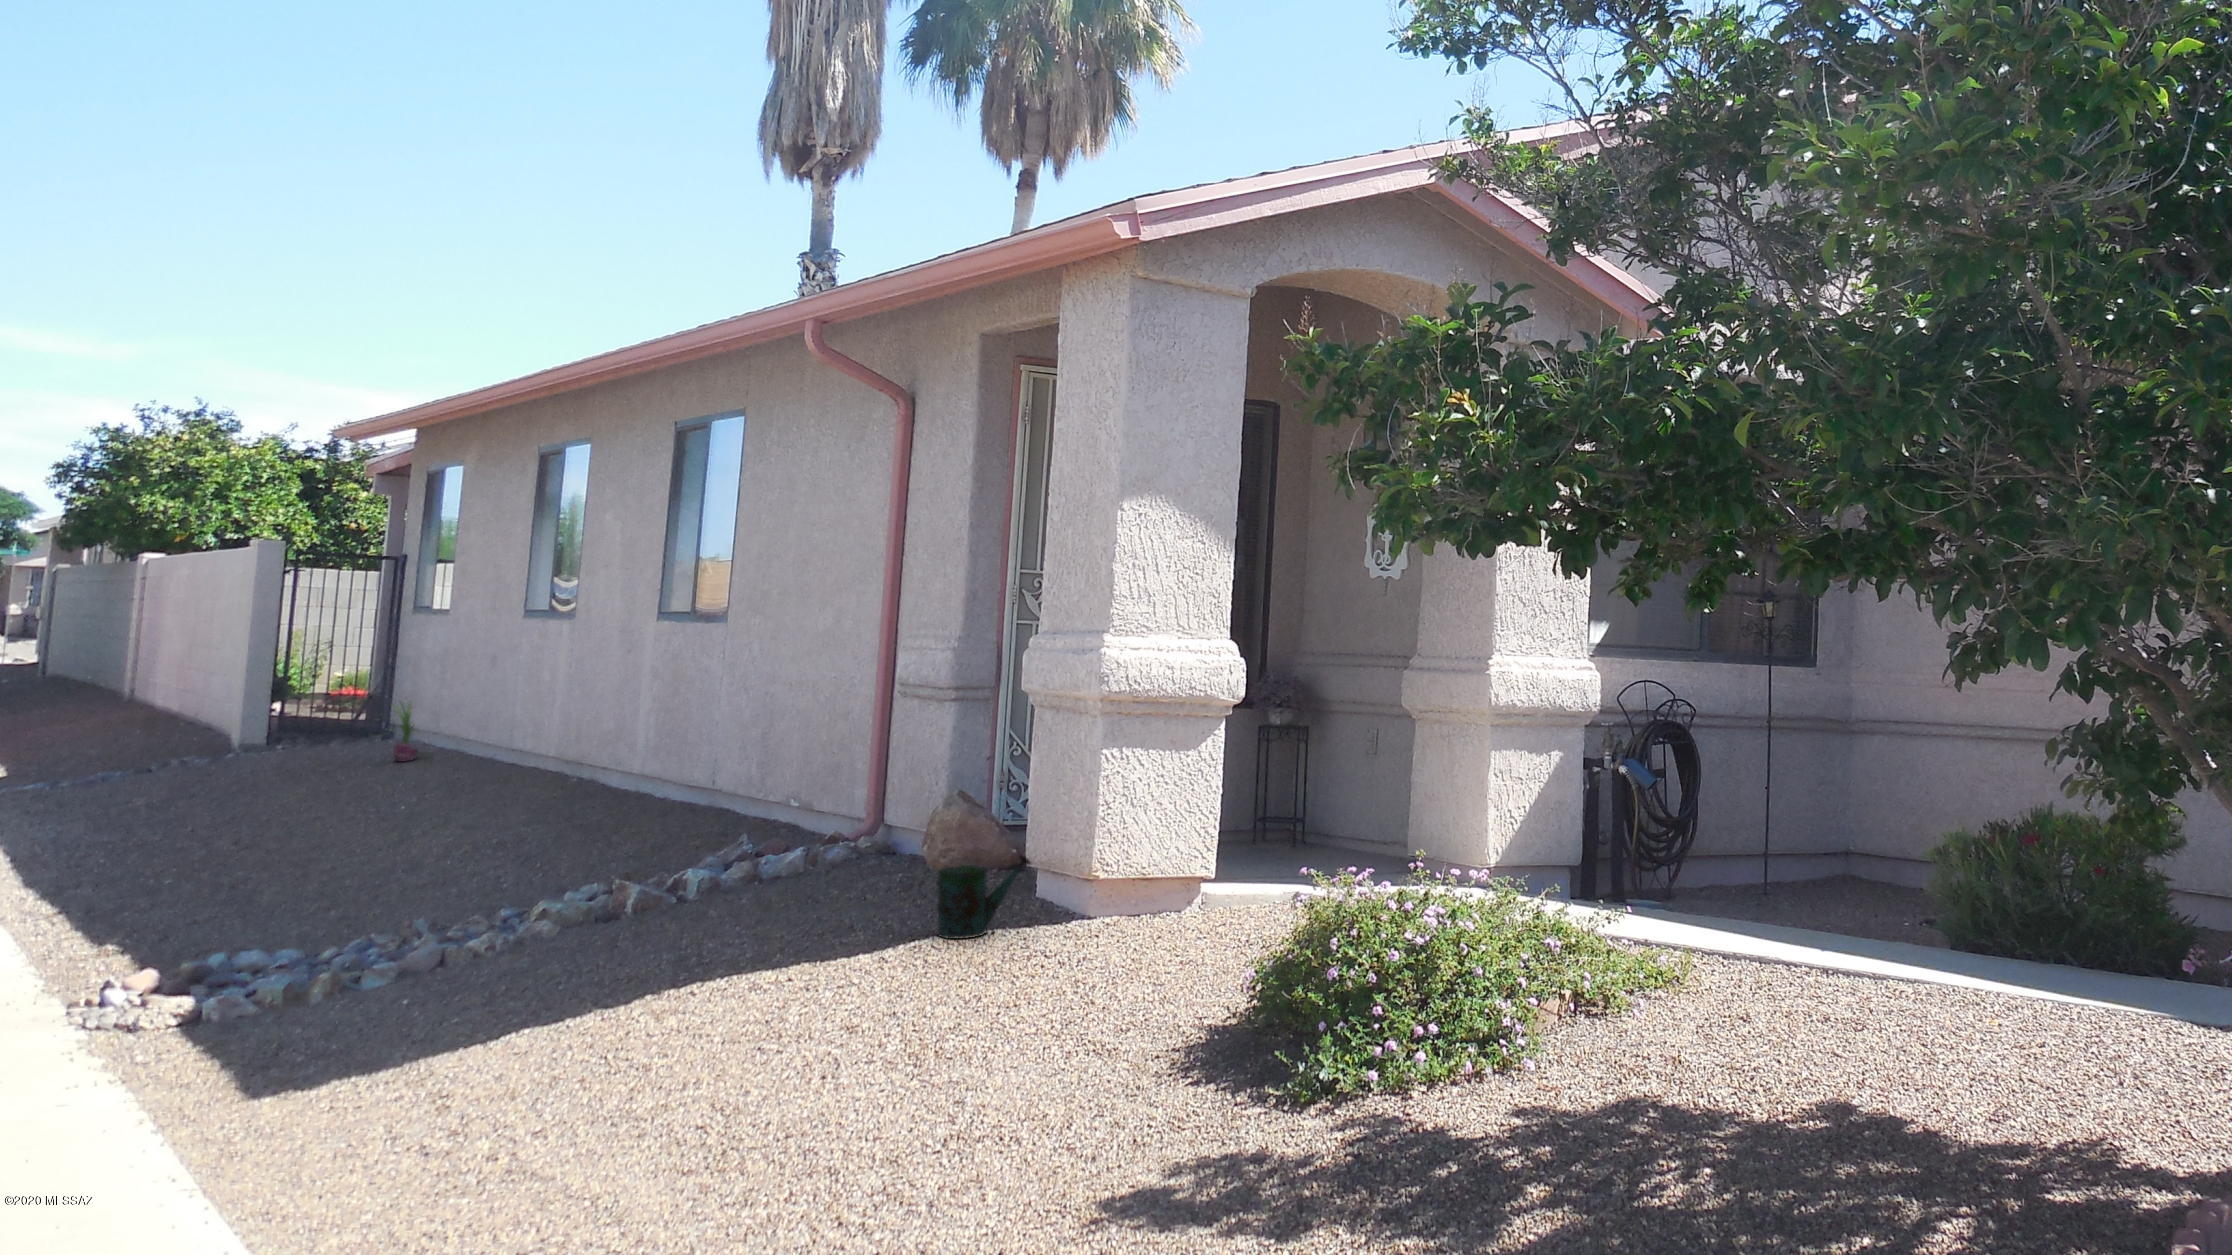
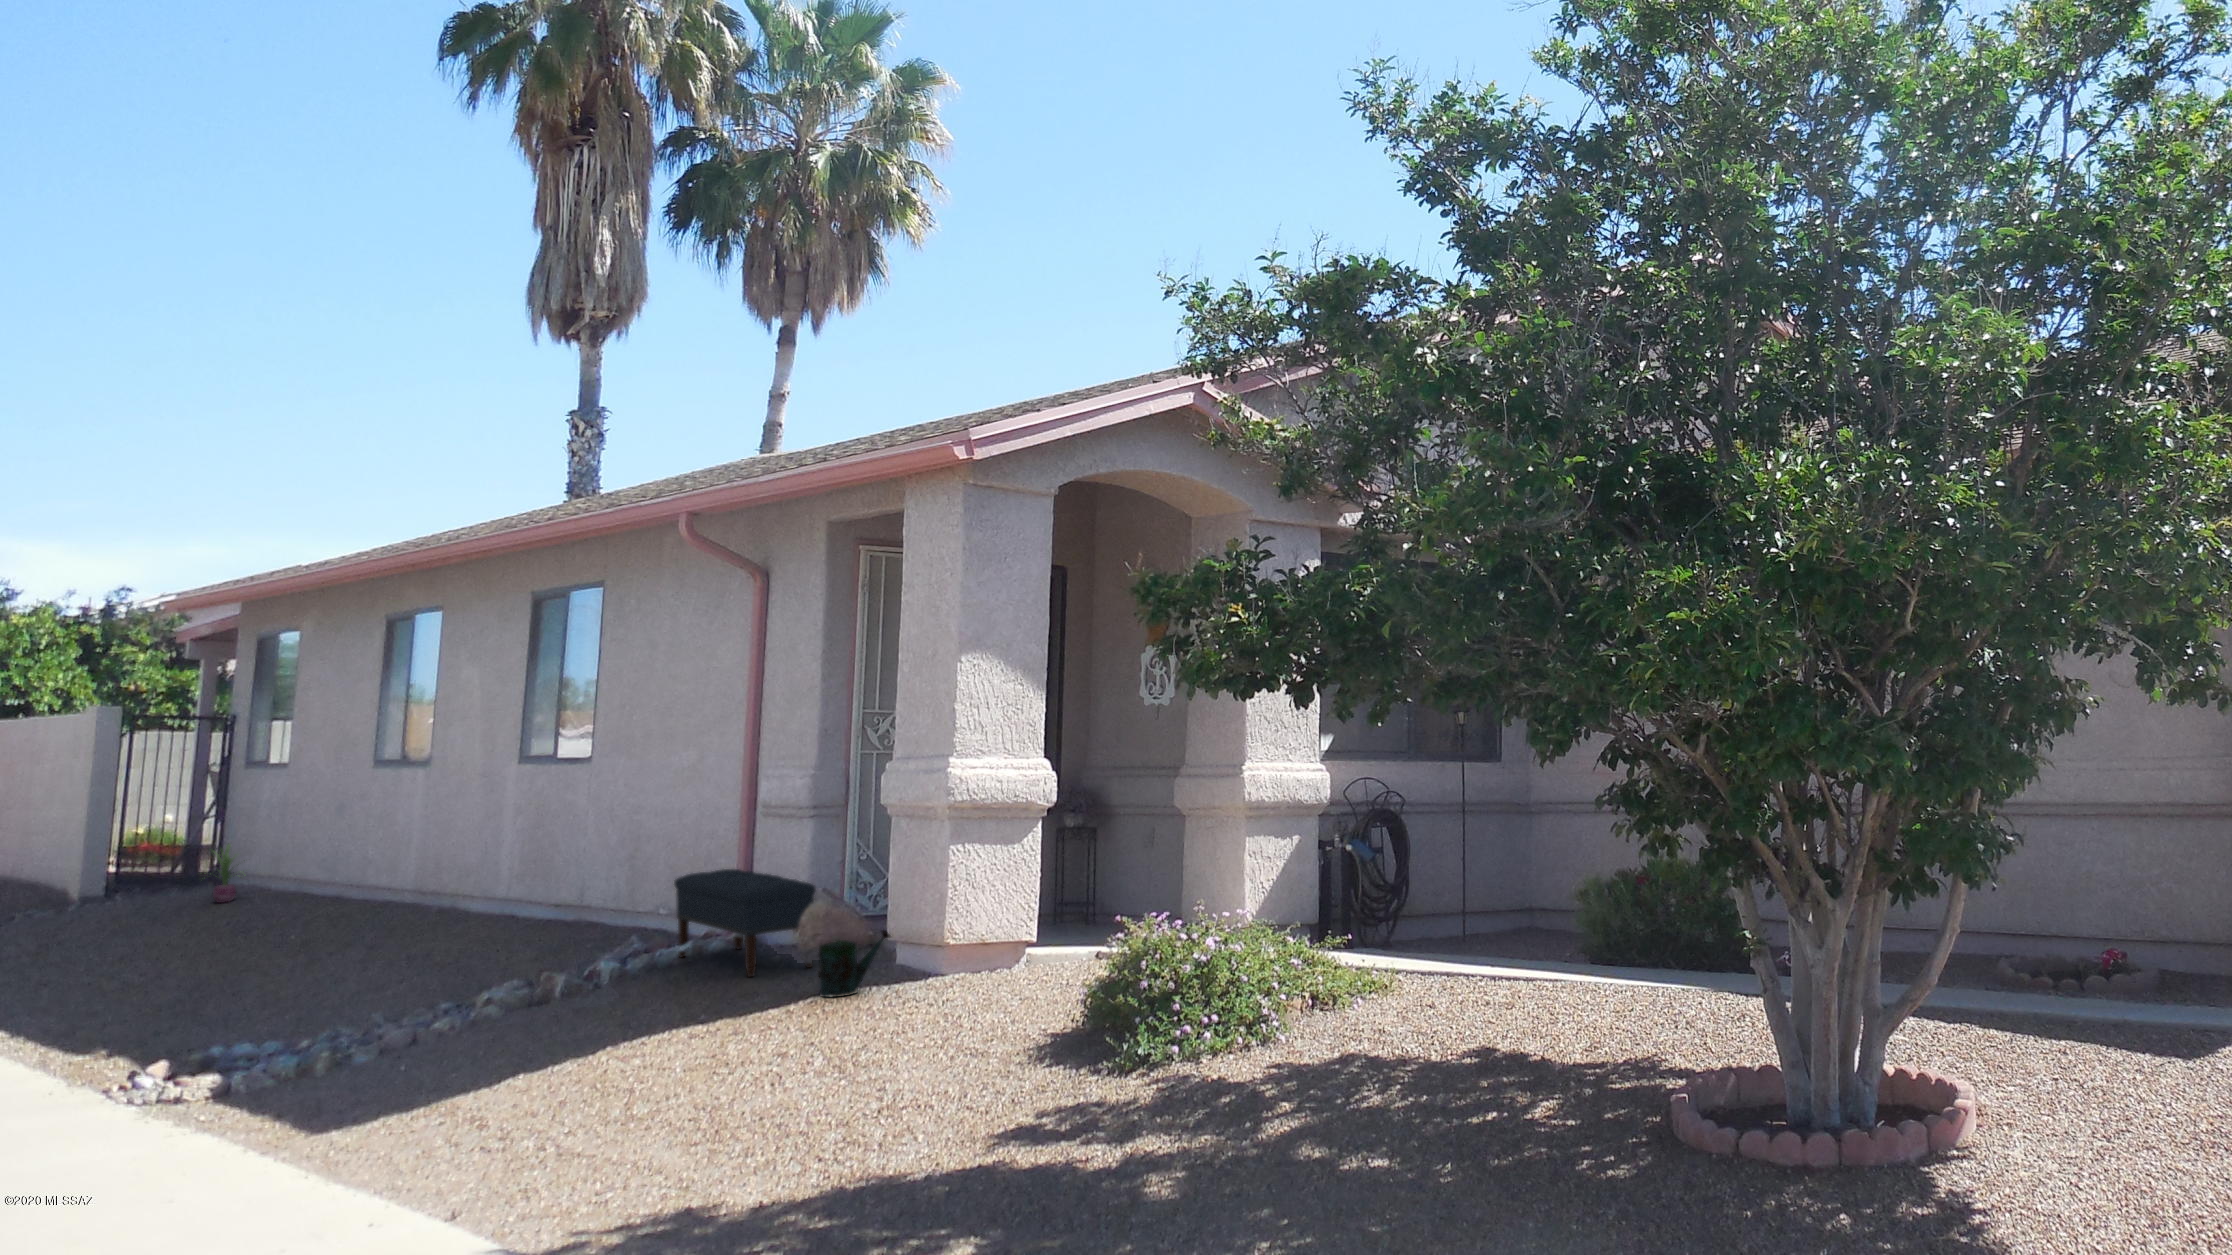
bench: none [792,762,952,902] -> present [674,869,816,977]

